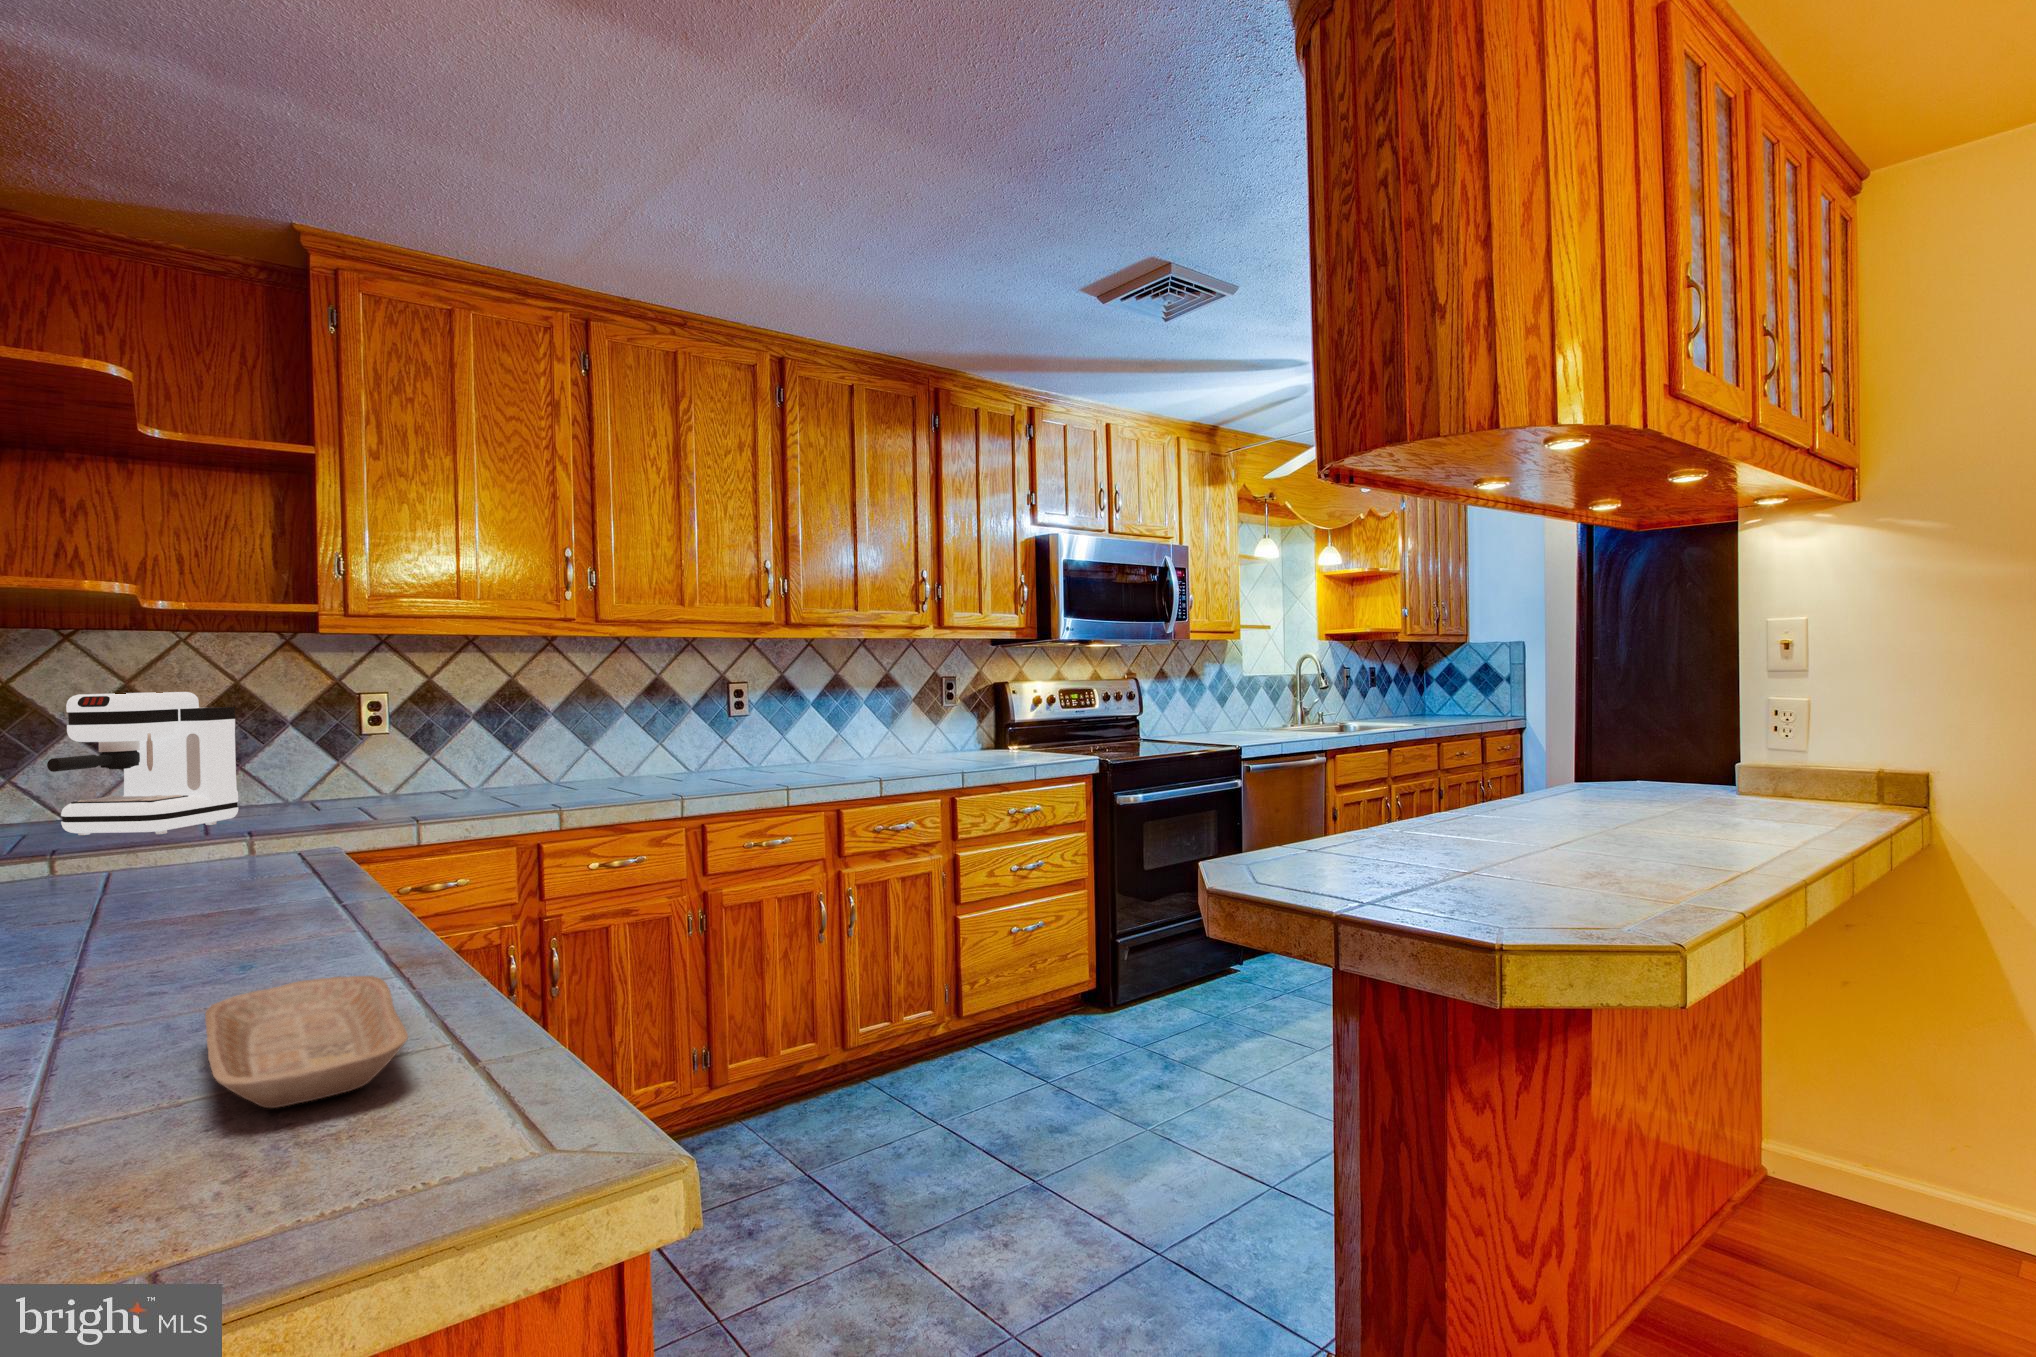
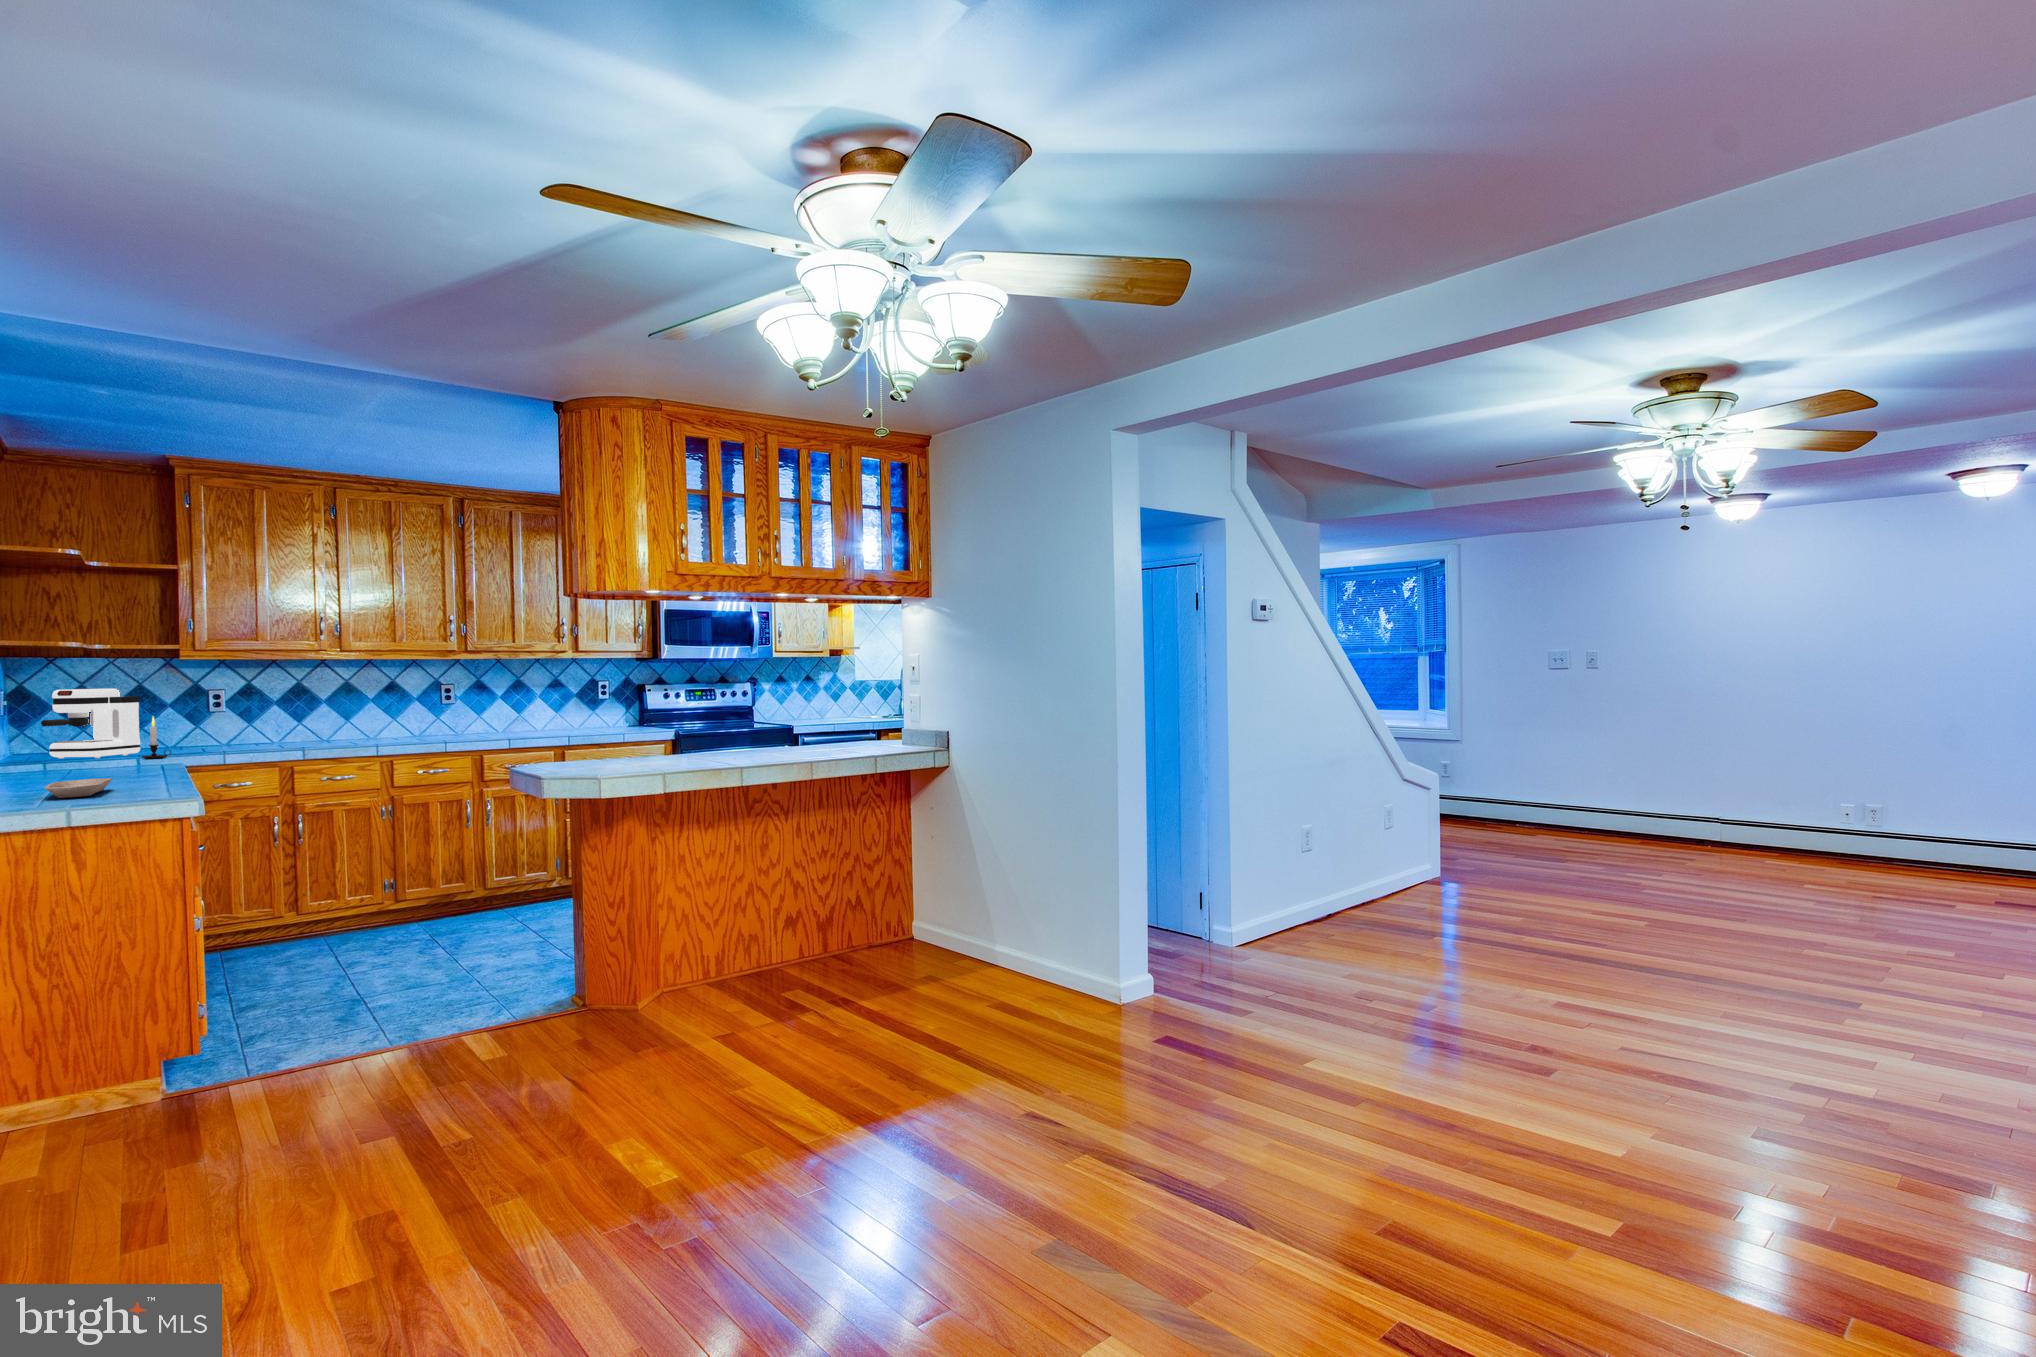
candle: none [256,747,316,835] -> present [142,716,171,759]

